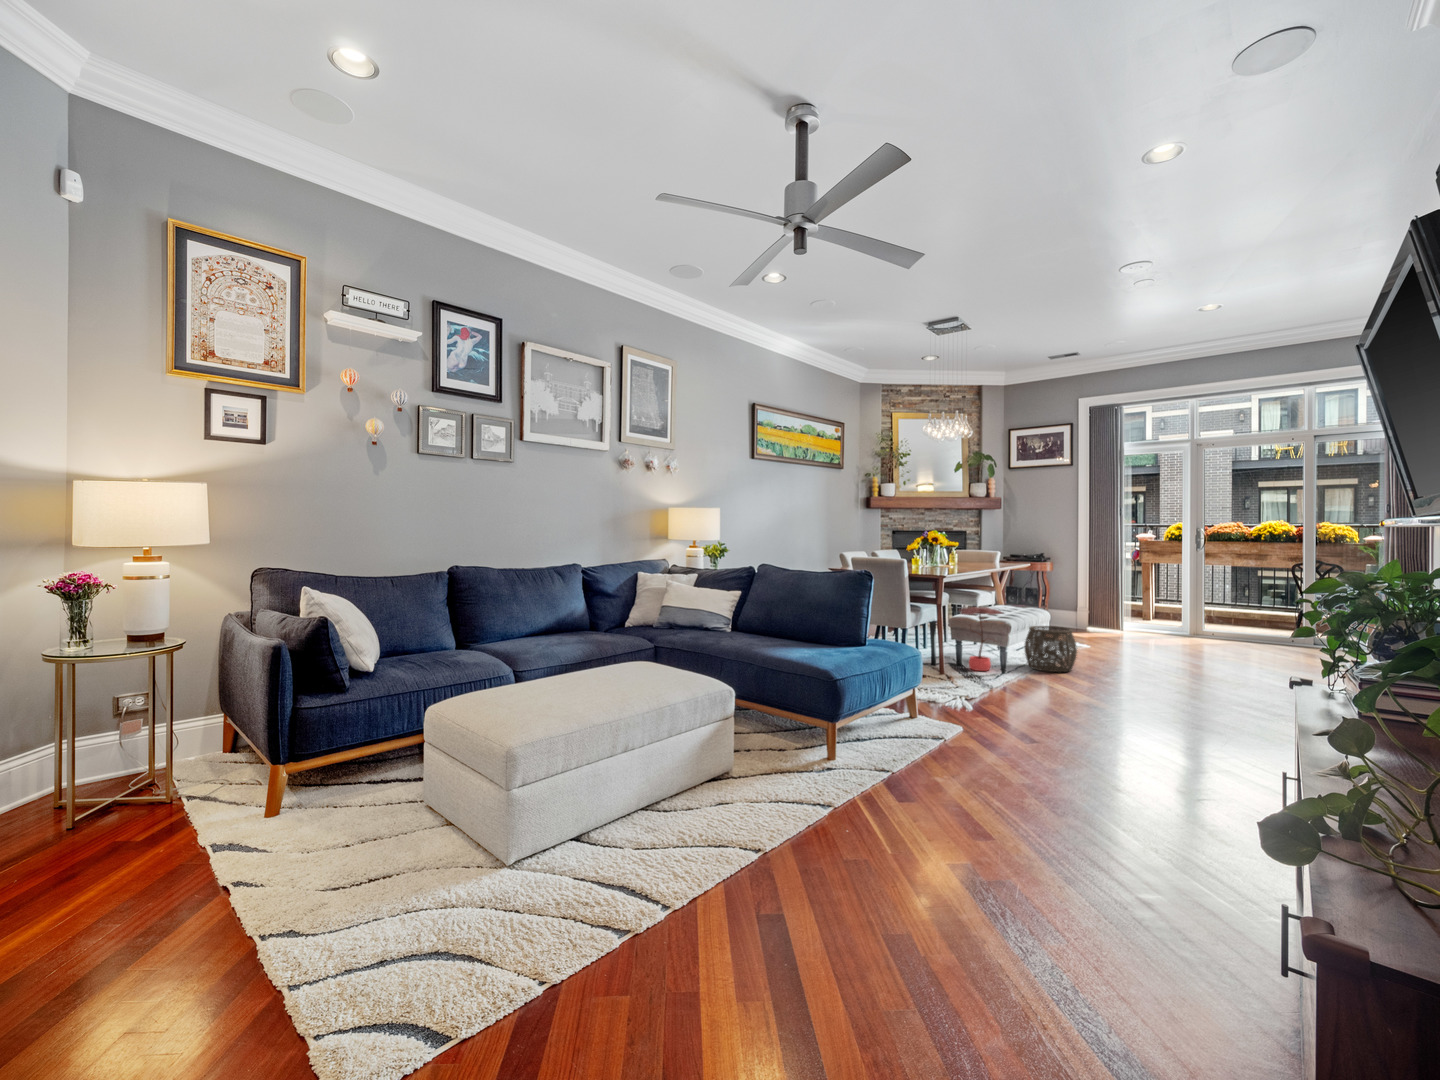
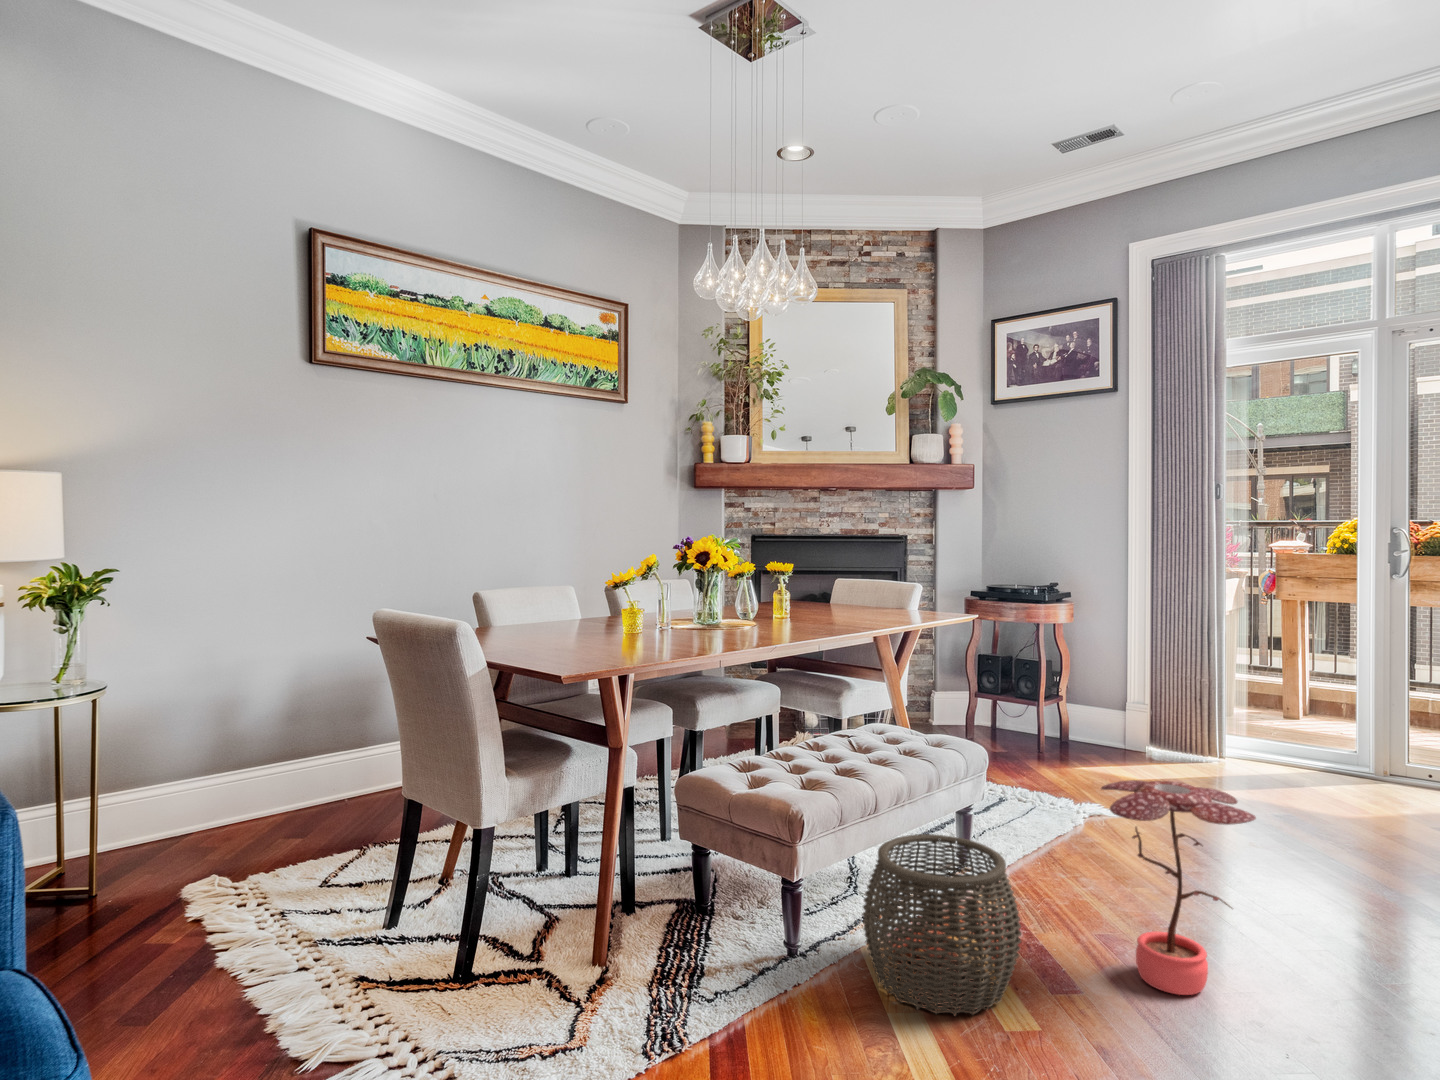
potted plant: present [959,607,1002,671] -> present [1101,780,1256,995]

